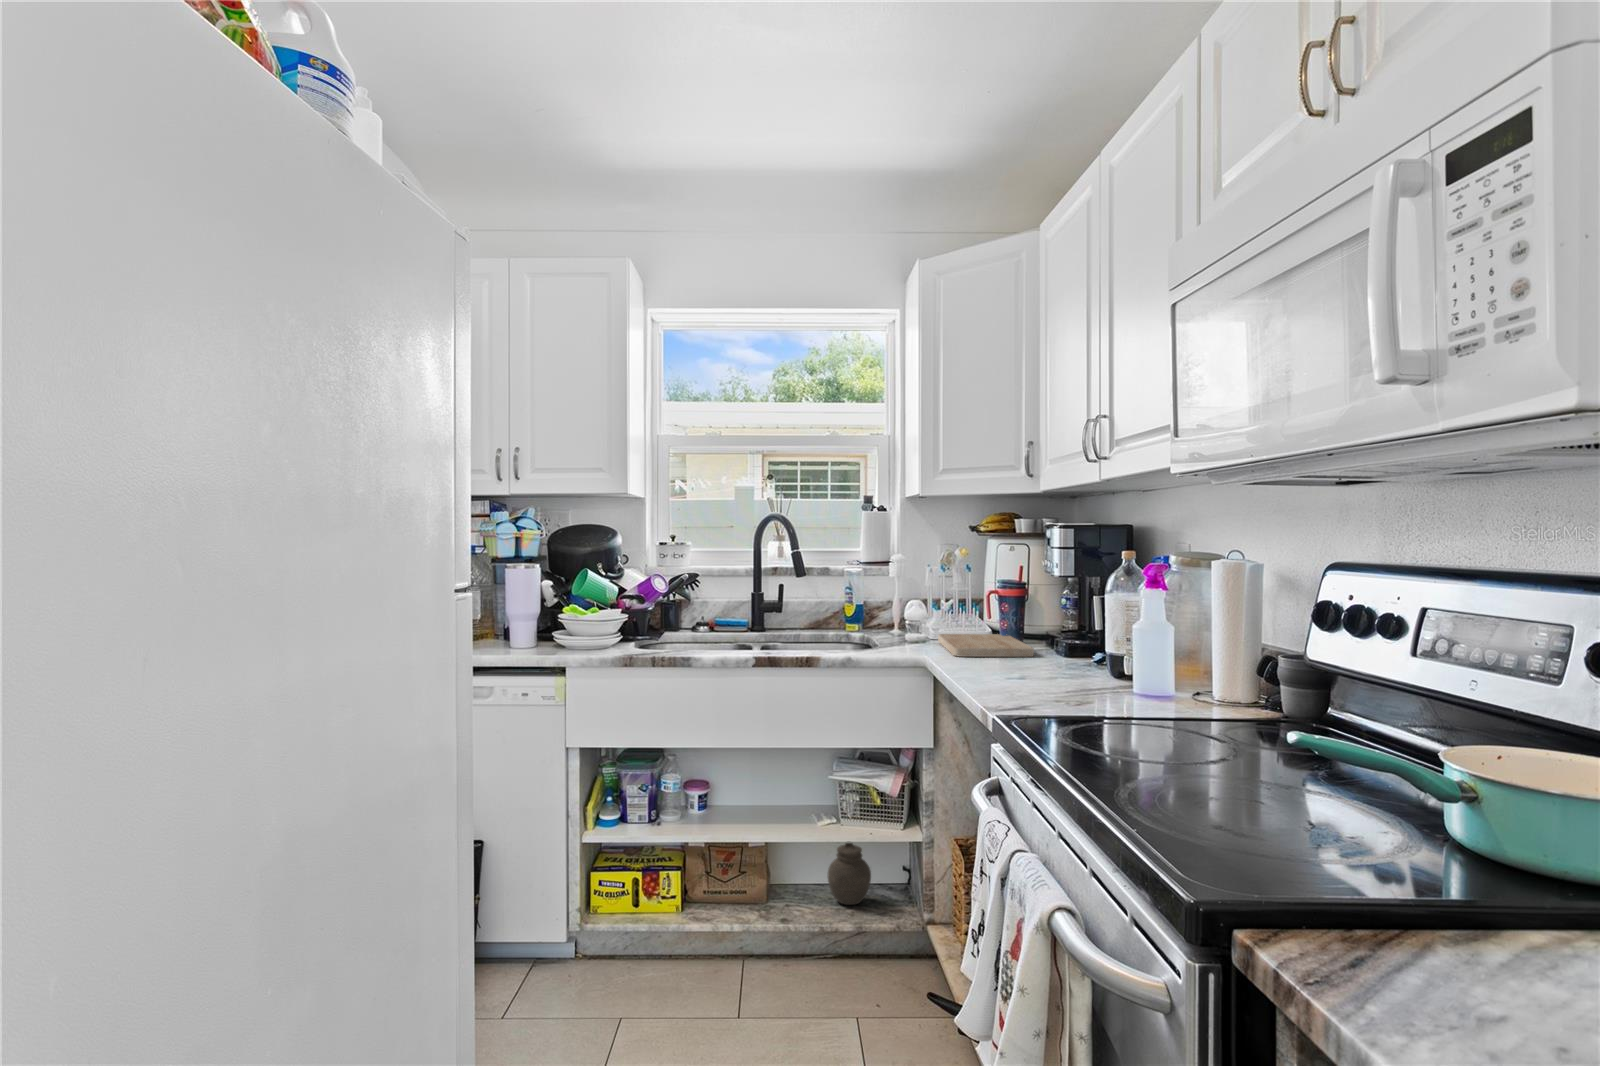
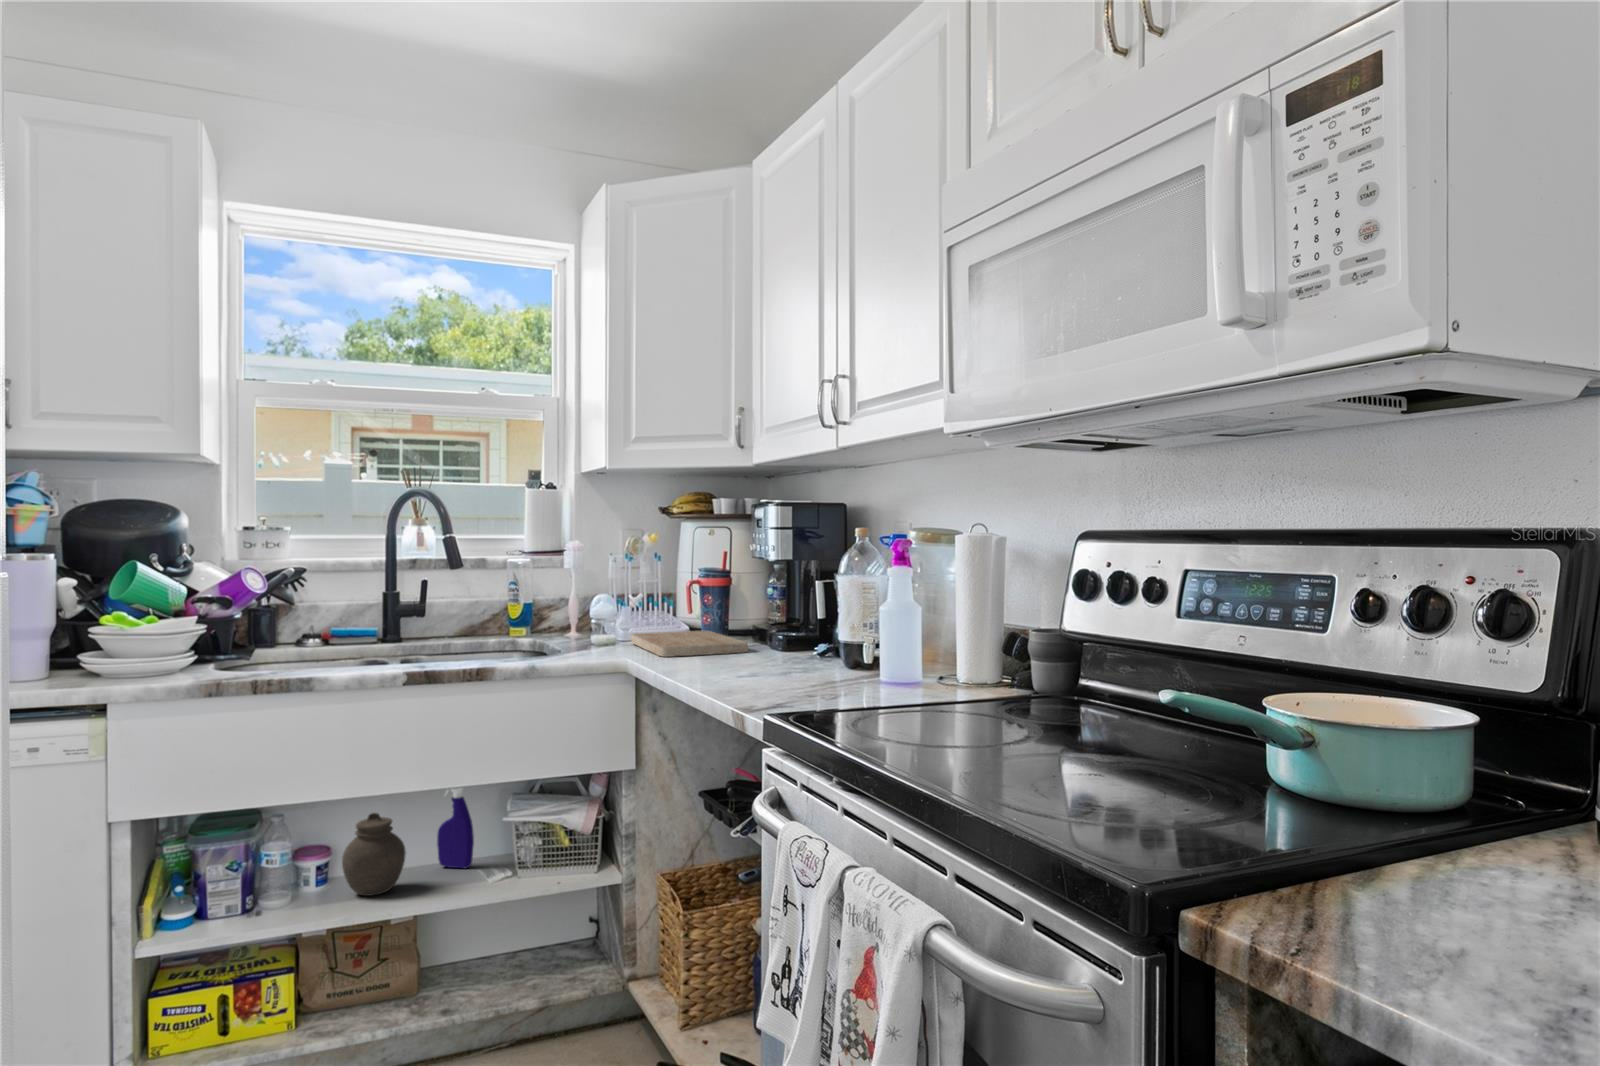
spray bottle: none [785,740,812,814] -> present [437,788,474,868]
jar: present [828,843,871,905] -> present [342,813,406,896]

